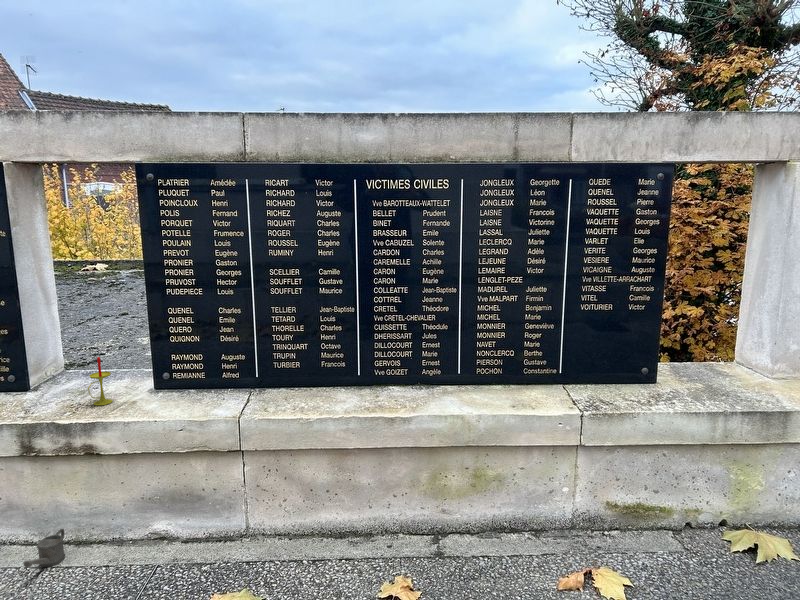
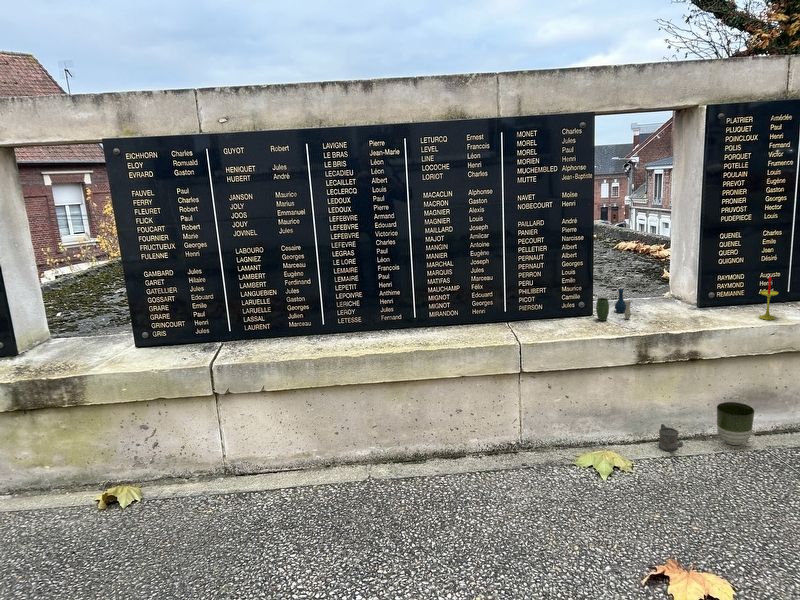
candle: present [88,357,112,406] -> present [759,277,778,320]
vase: none [20,364,80,401] -> present [596,289,631,321]
planter: none [107,505,153,560] -> present [717,402,754,445]

